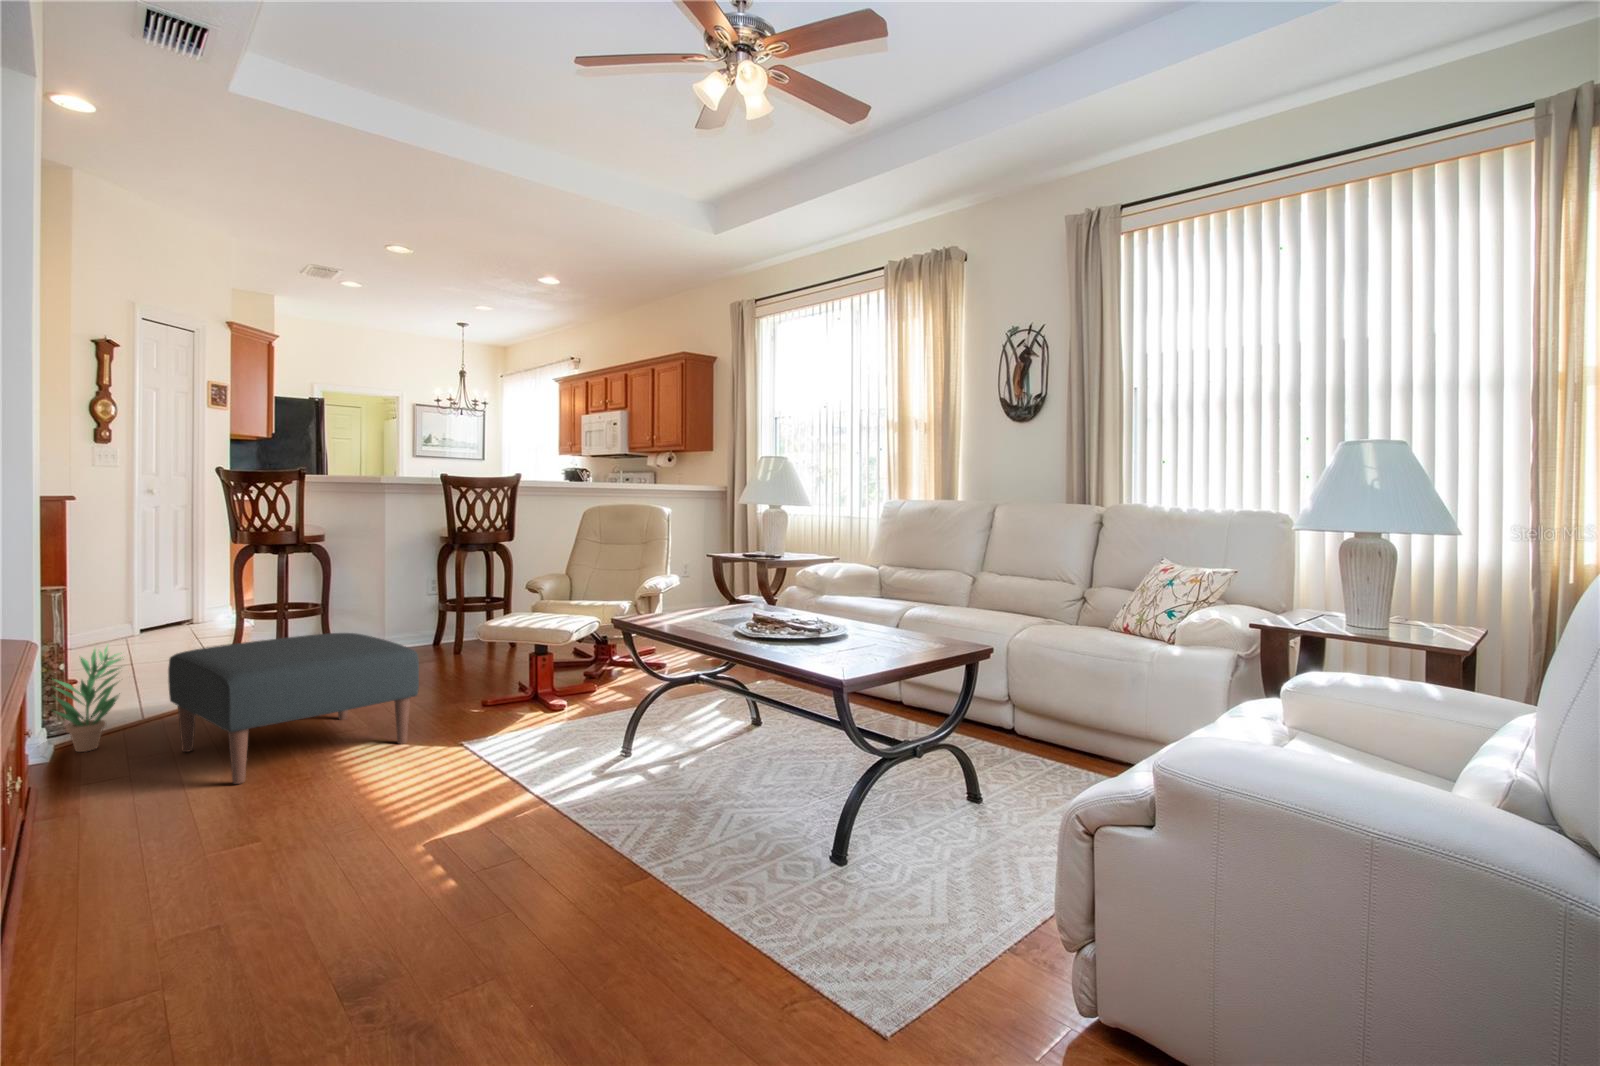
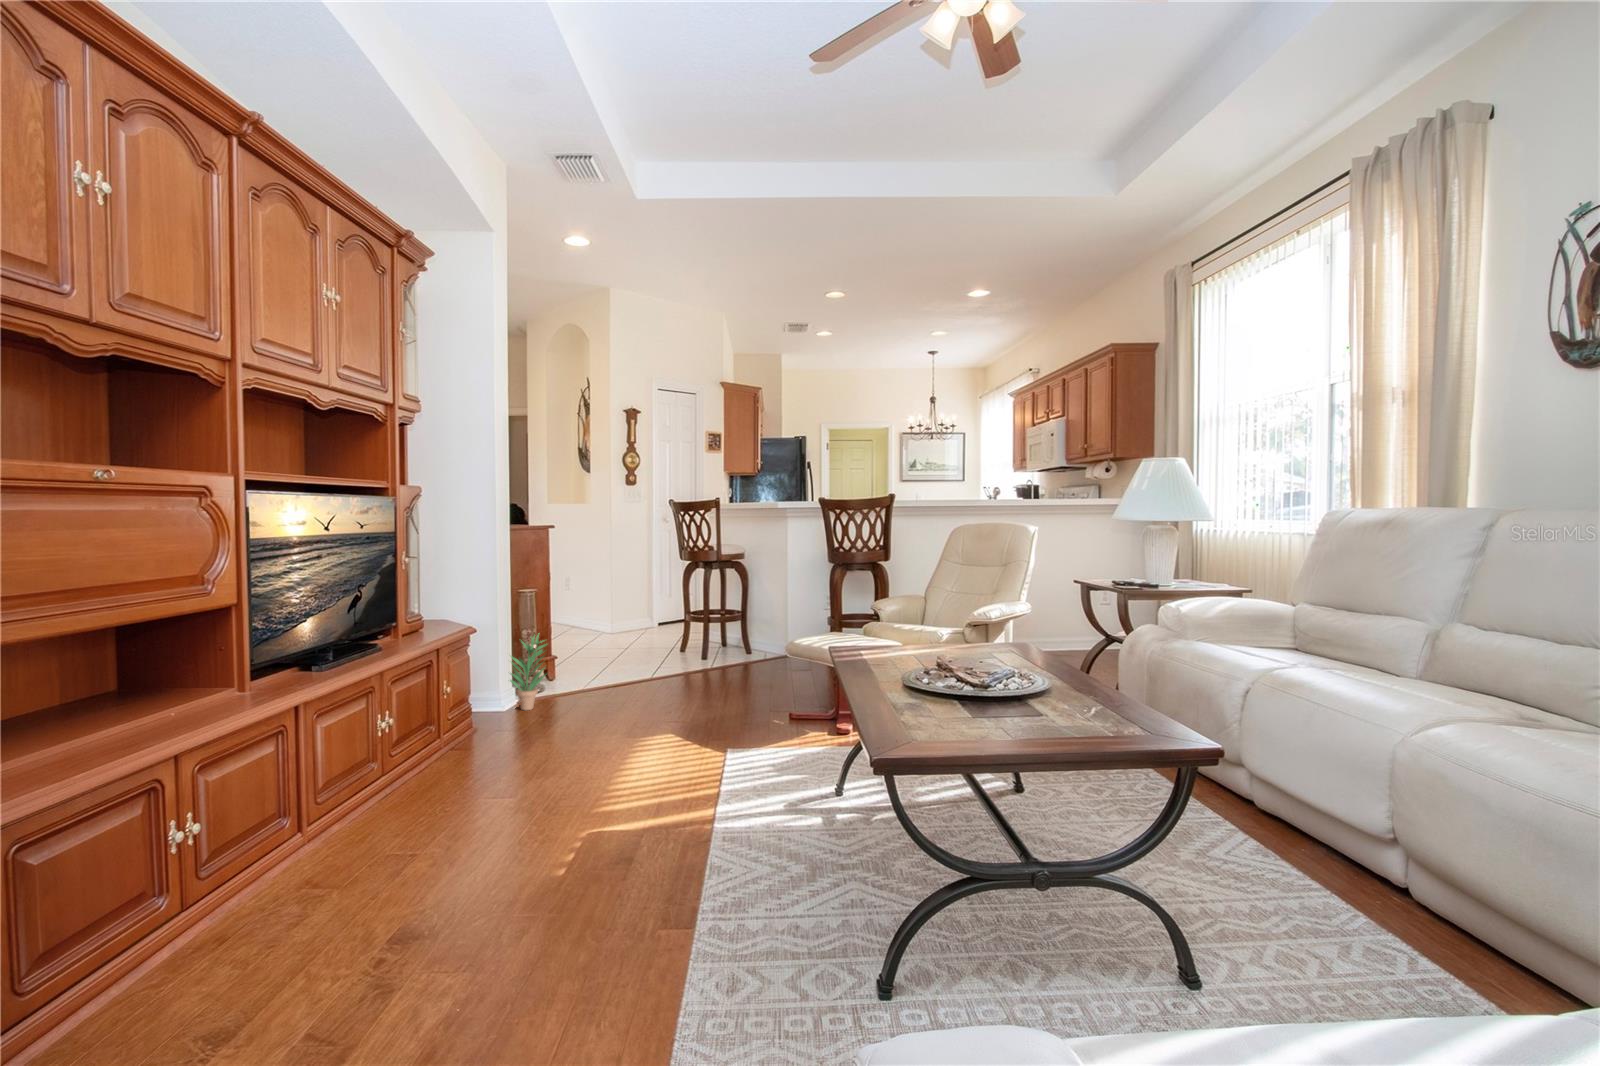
ottoman: present [168,633,419,784] -> none [550,638,703,750]

